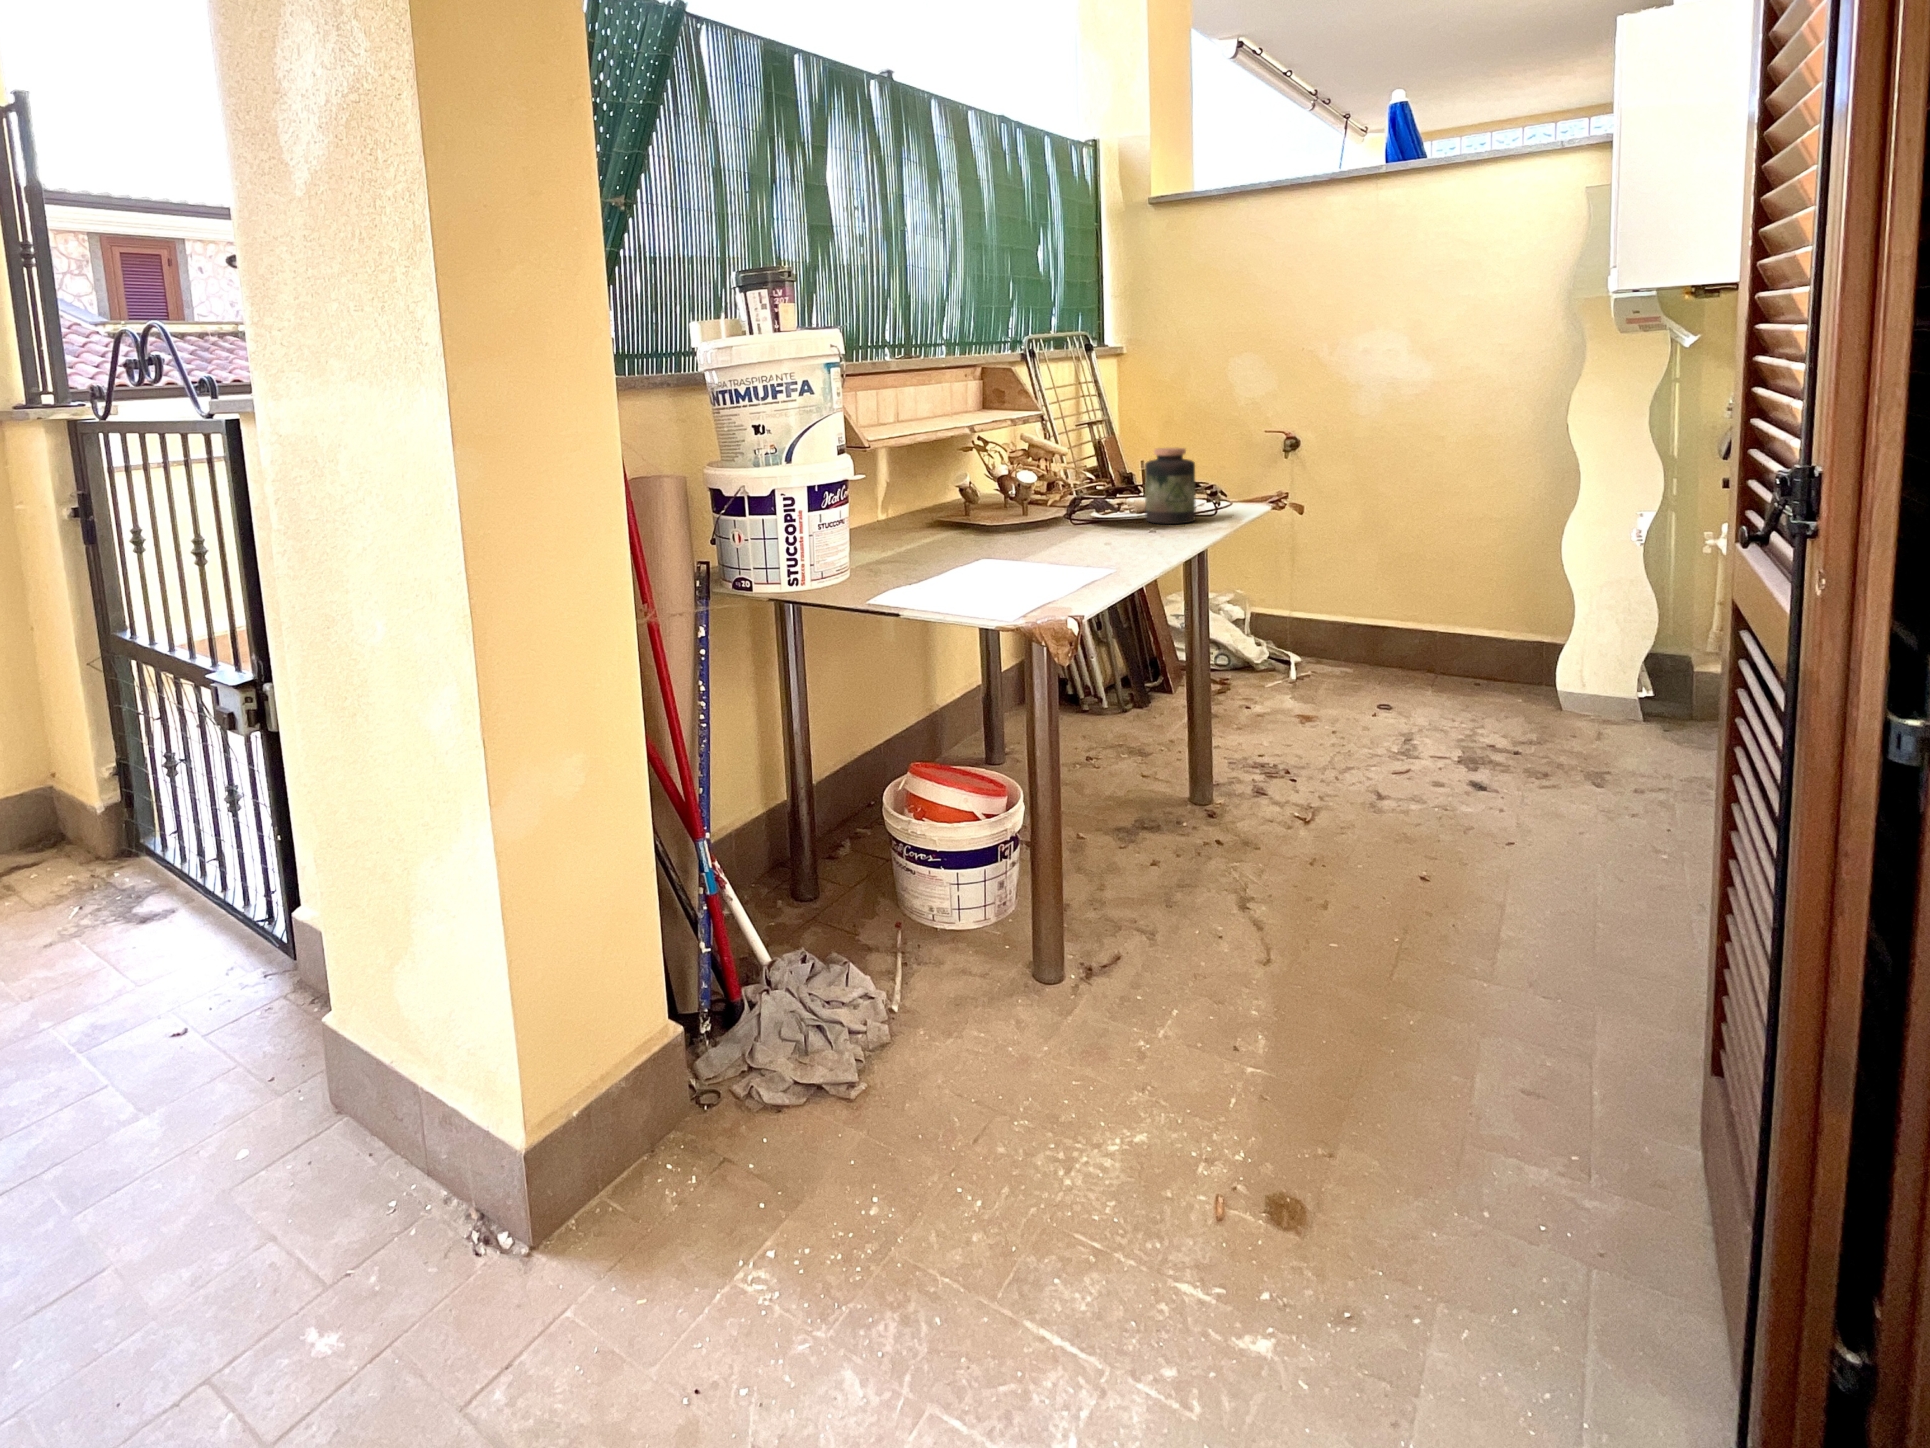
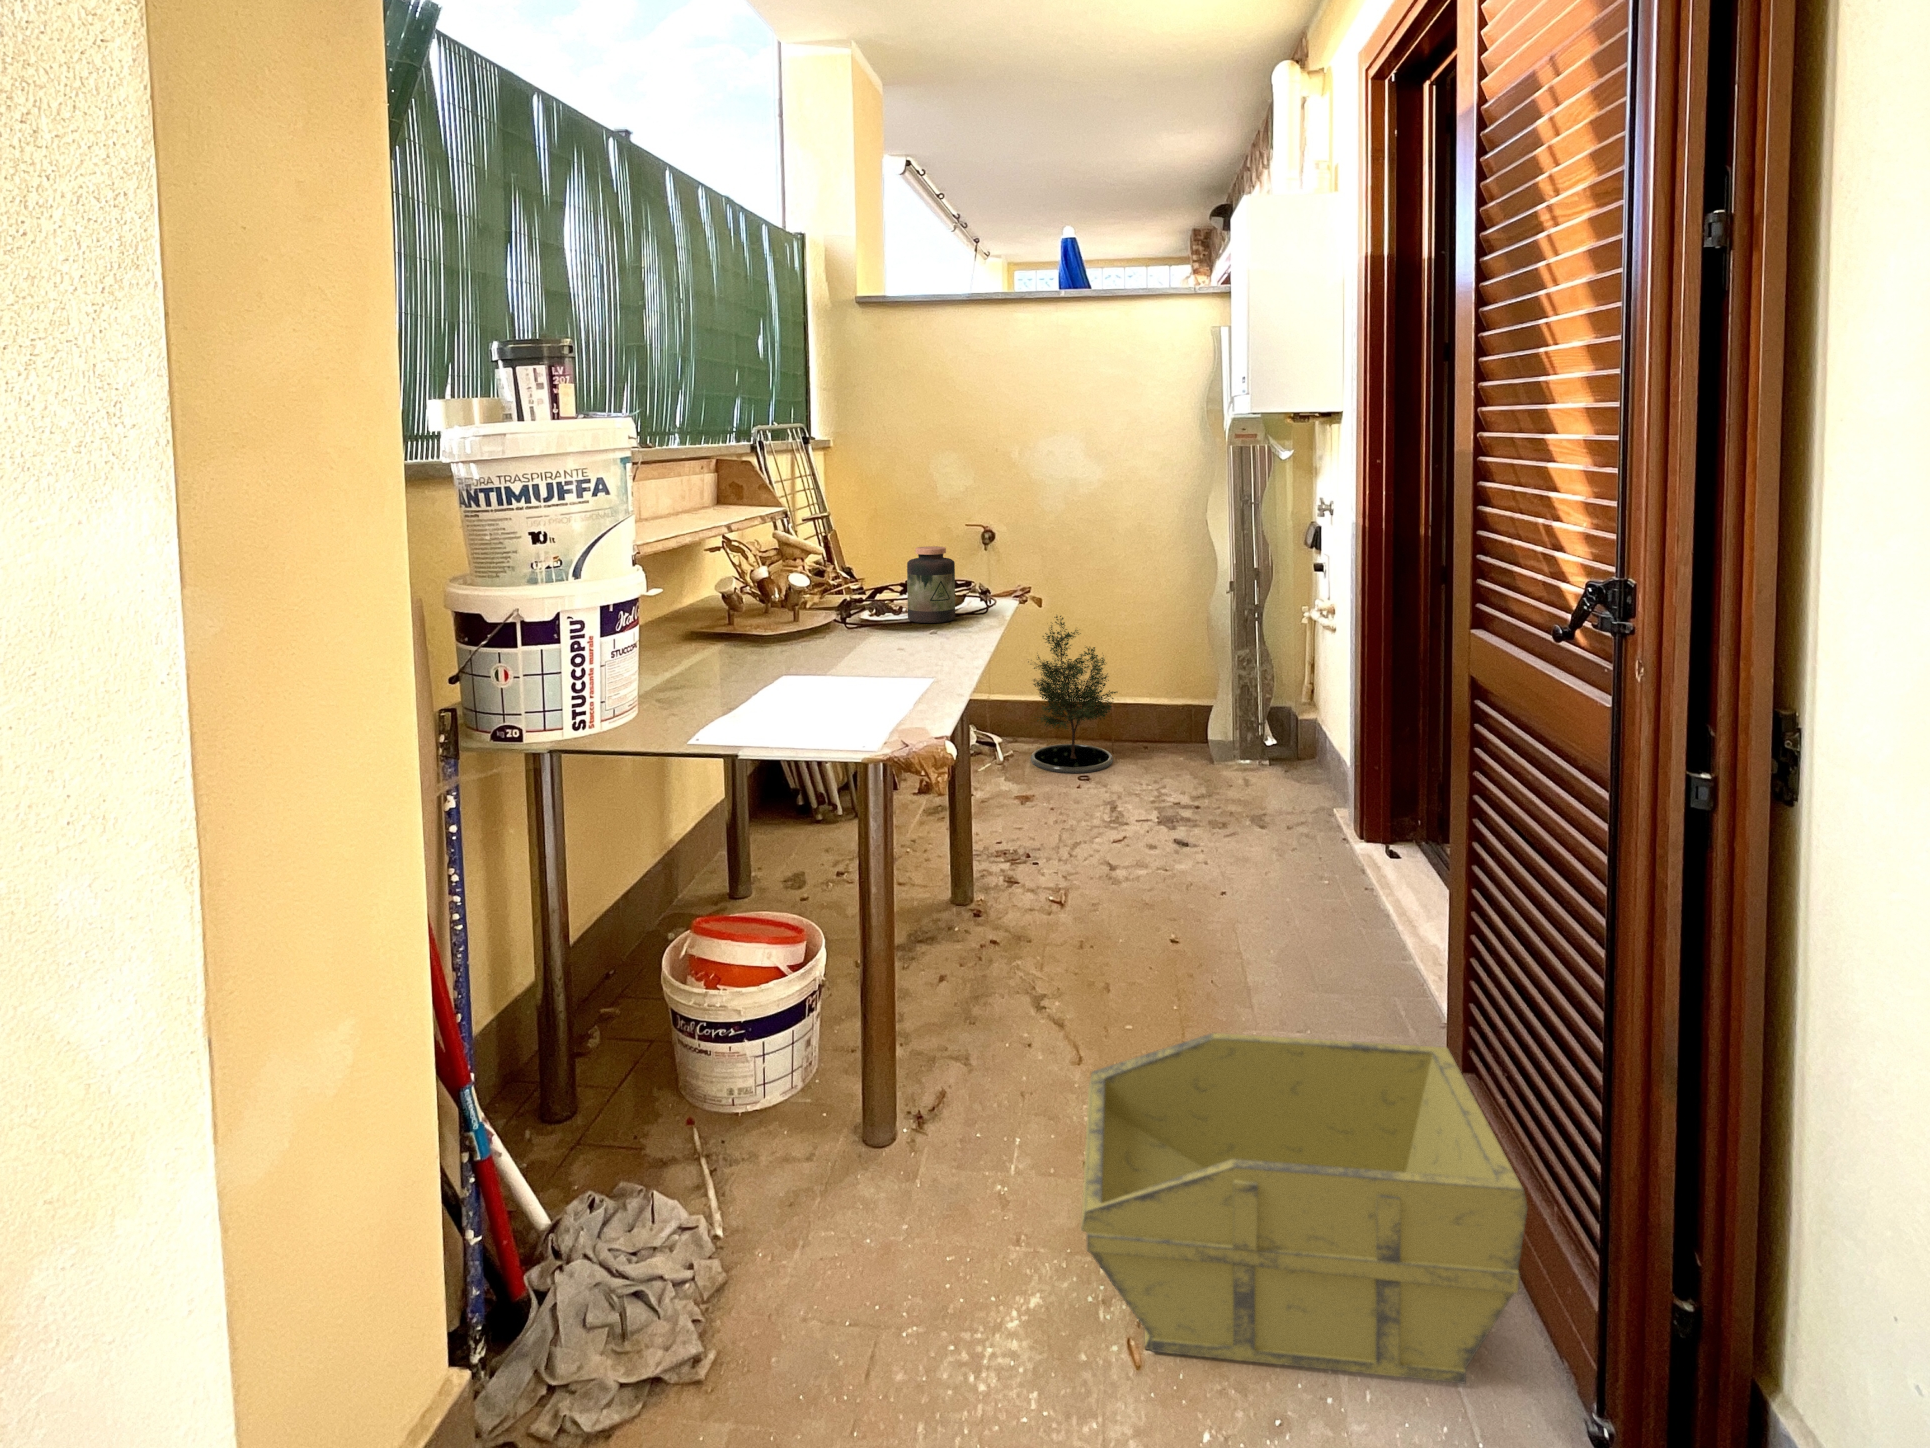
potted tree: none [1325,528,1440,701] -> present [1031,616,1117,773]
storage bin: none [1176,952,1701,1375] -> present [1081,1033,1528,1384]

